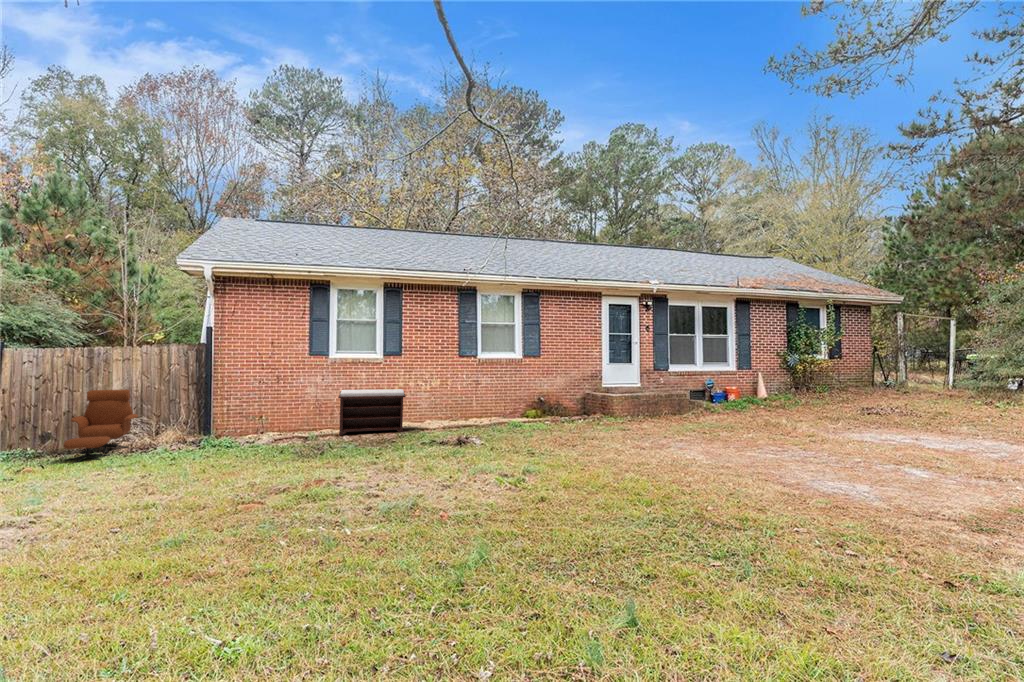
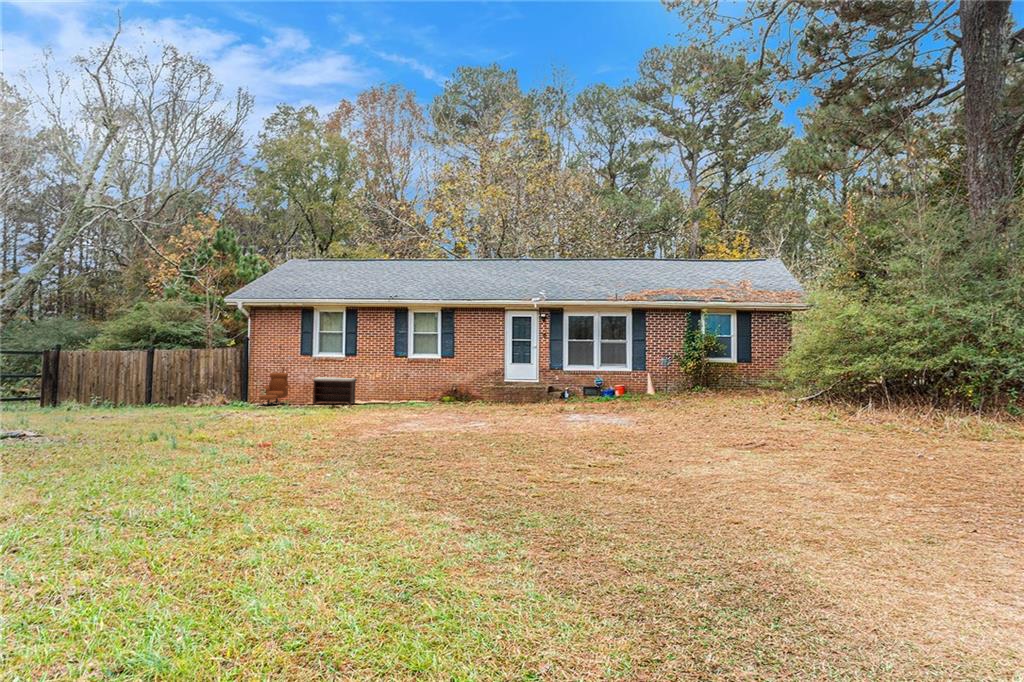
lounge chair: present [63,390,138,464] -> present [259,373,291,406]

